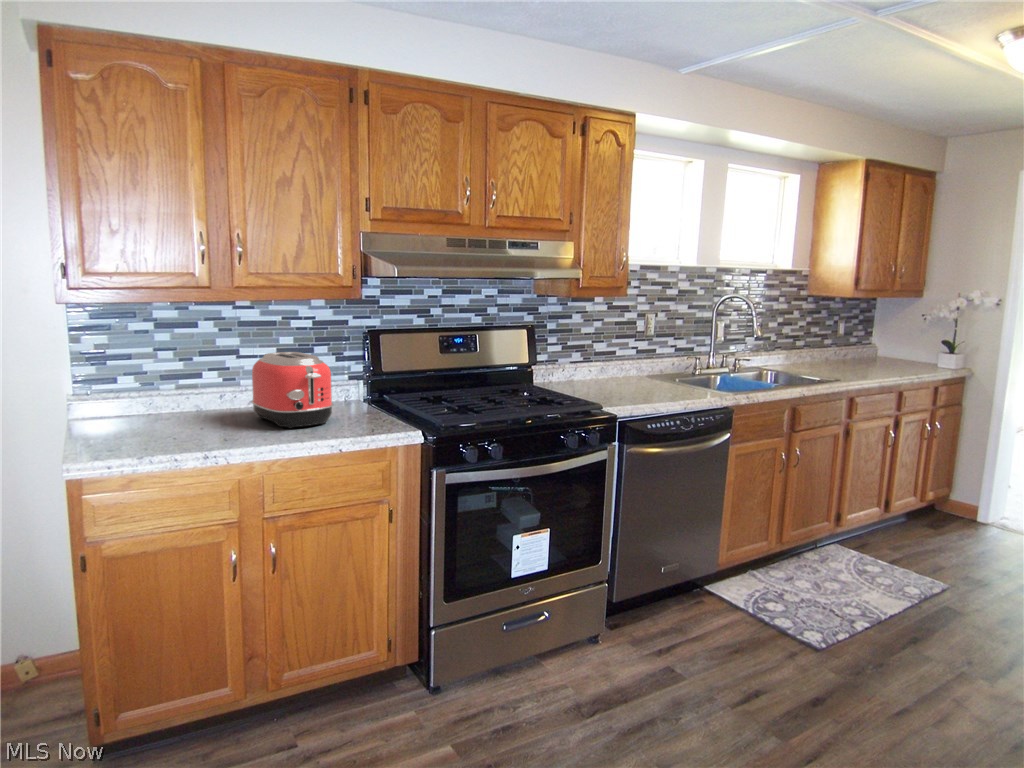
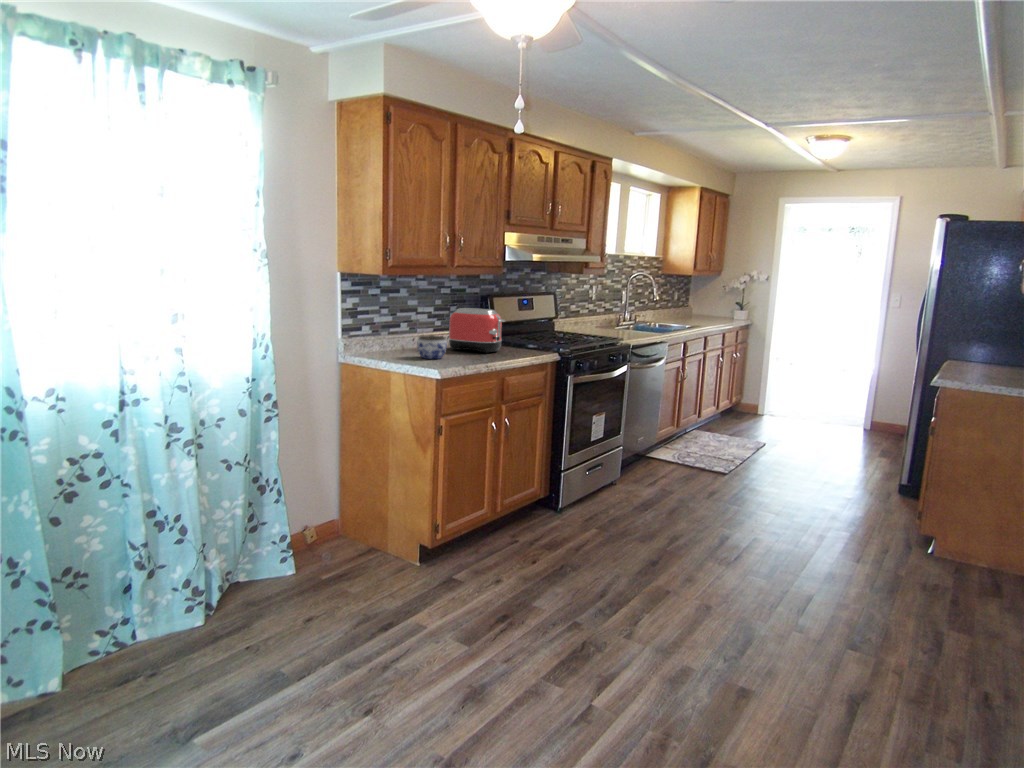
jar: none [135,398,189,439] -> present [417,335,447,359]

